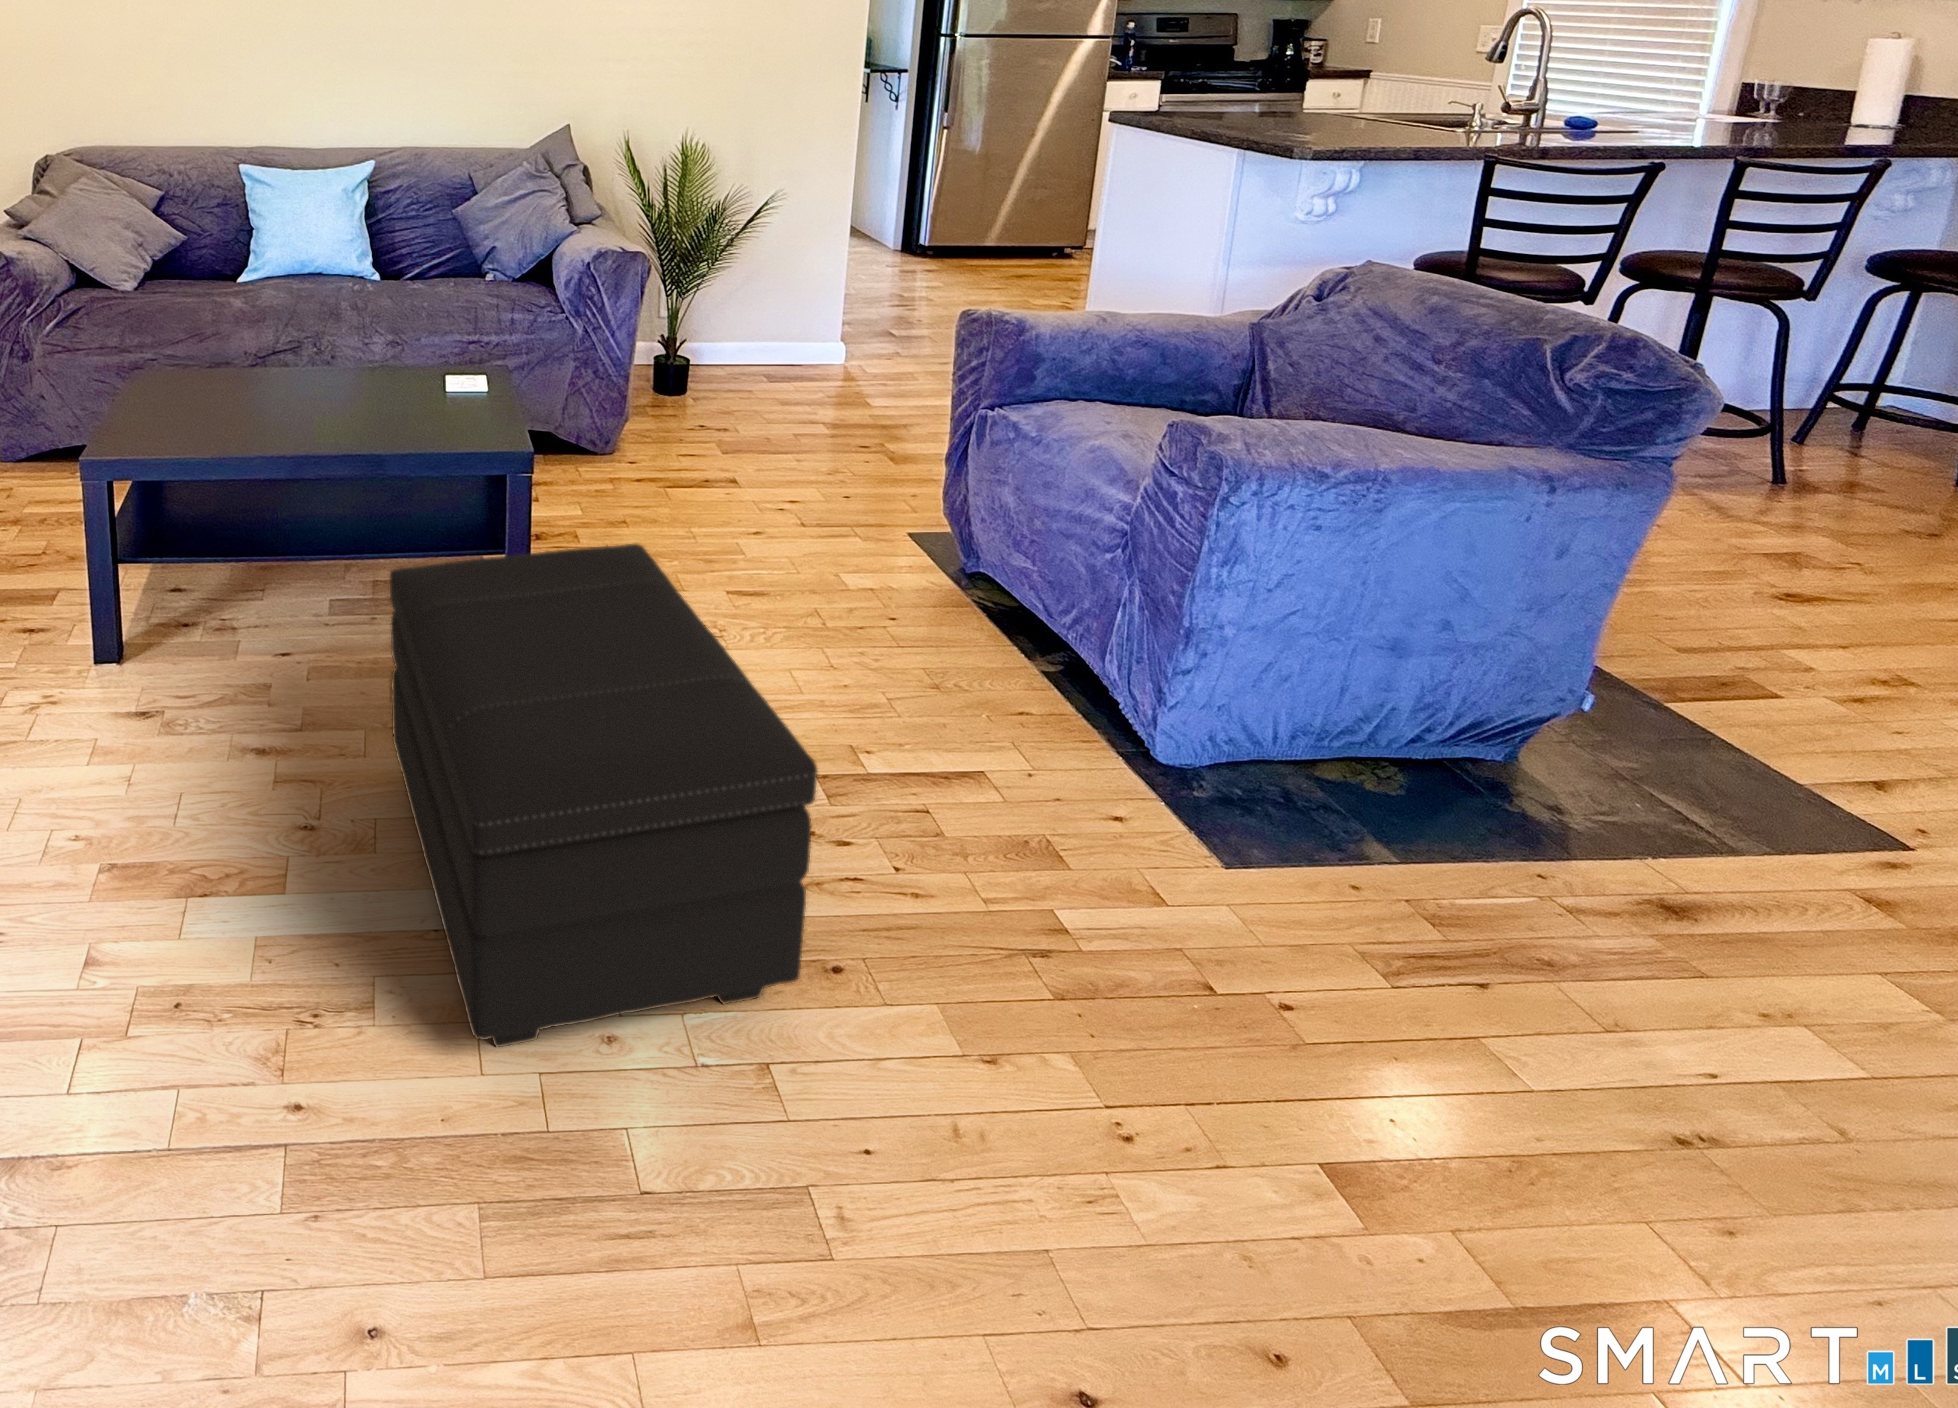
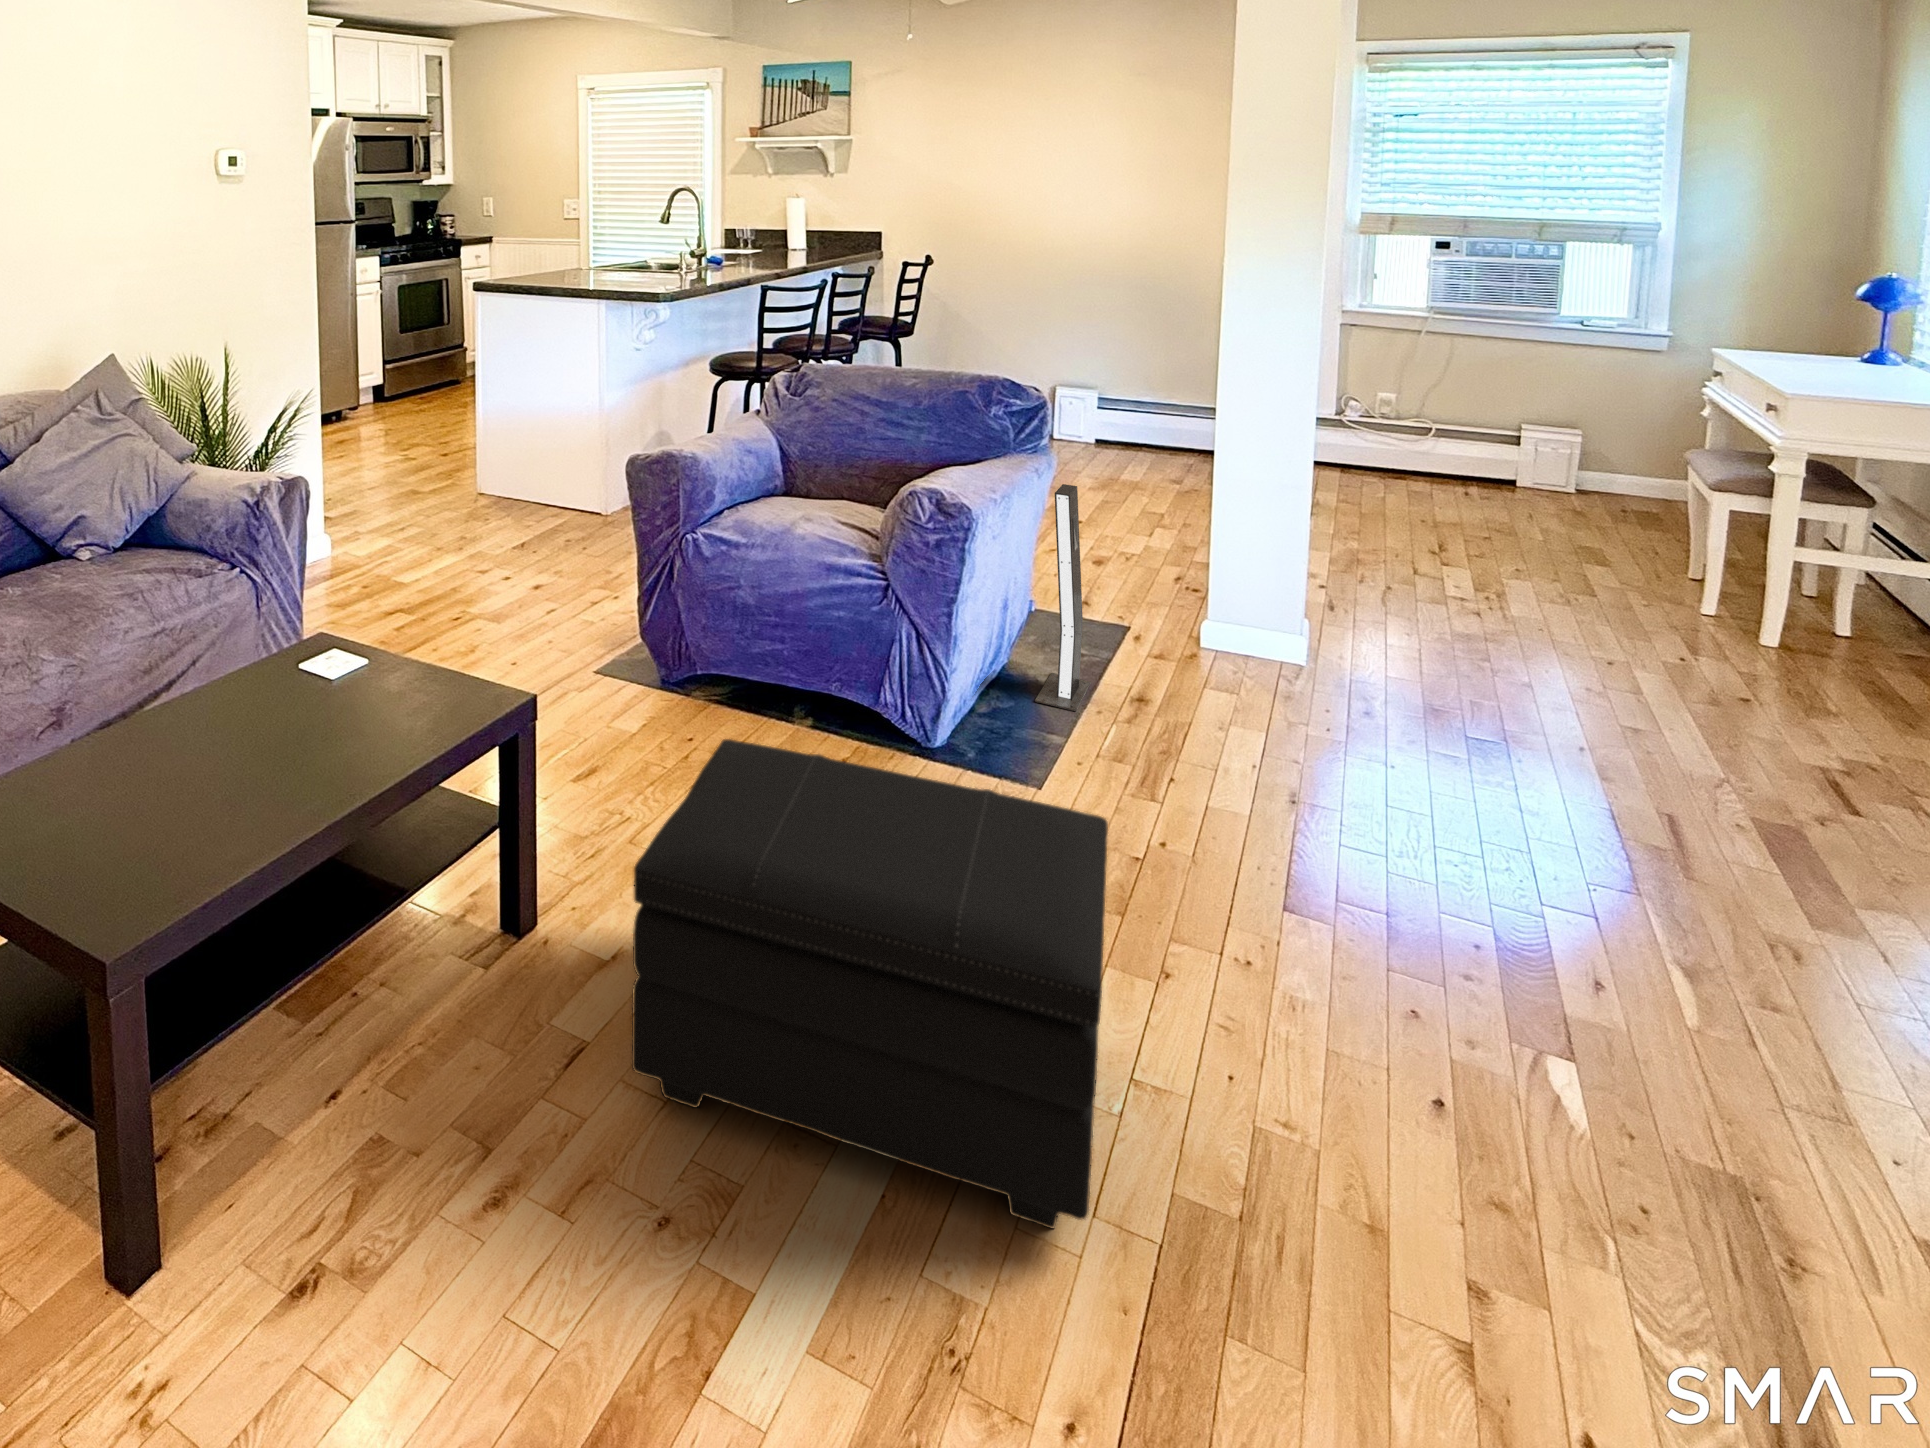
speaker: none [1433,493,1628,838] -> present [1035,484,1091,711]

